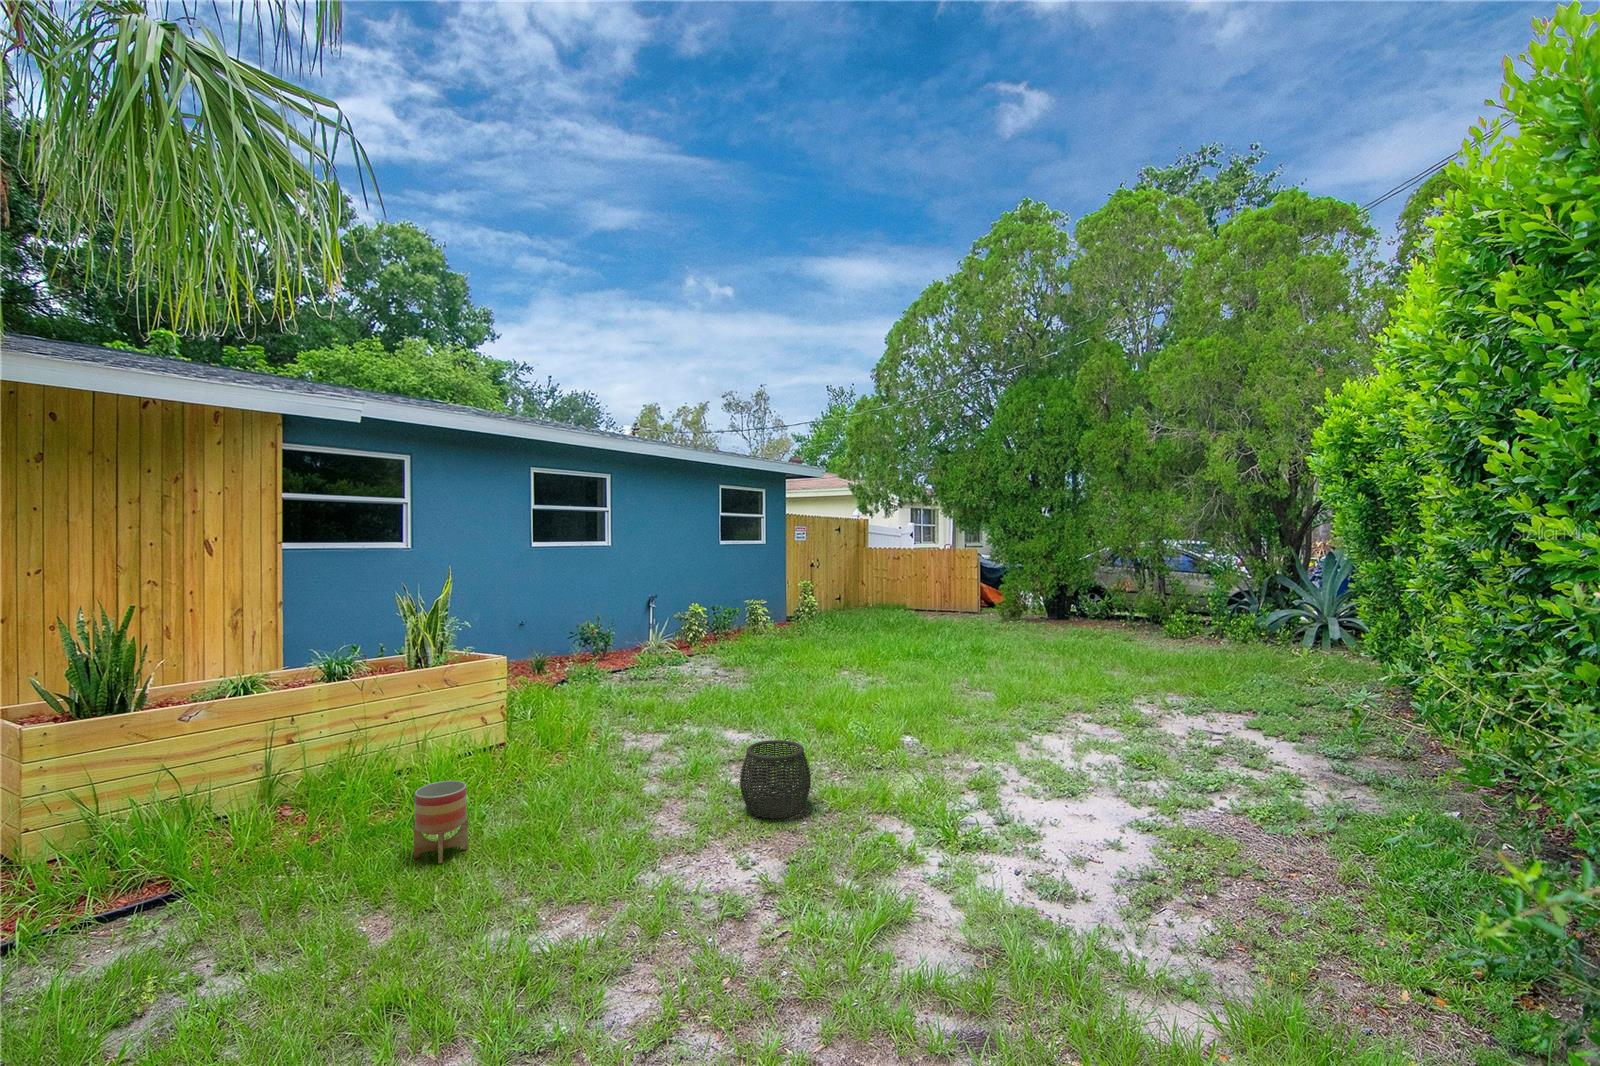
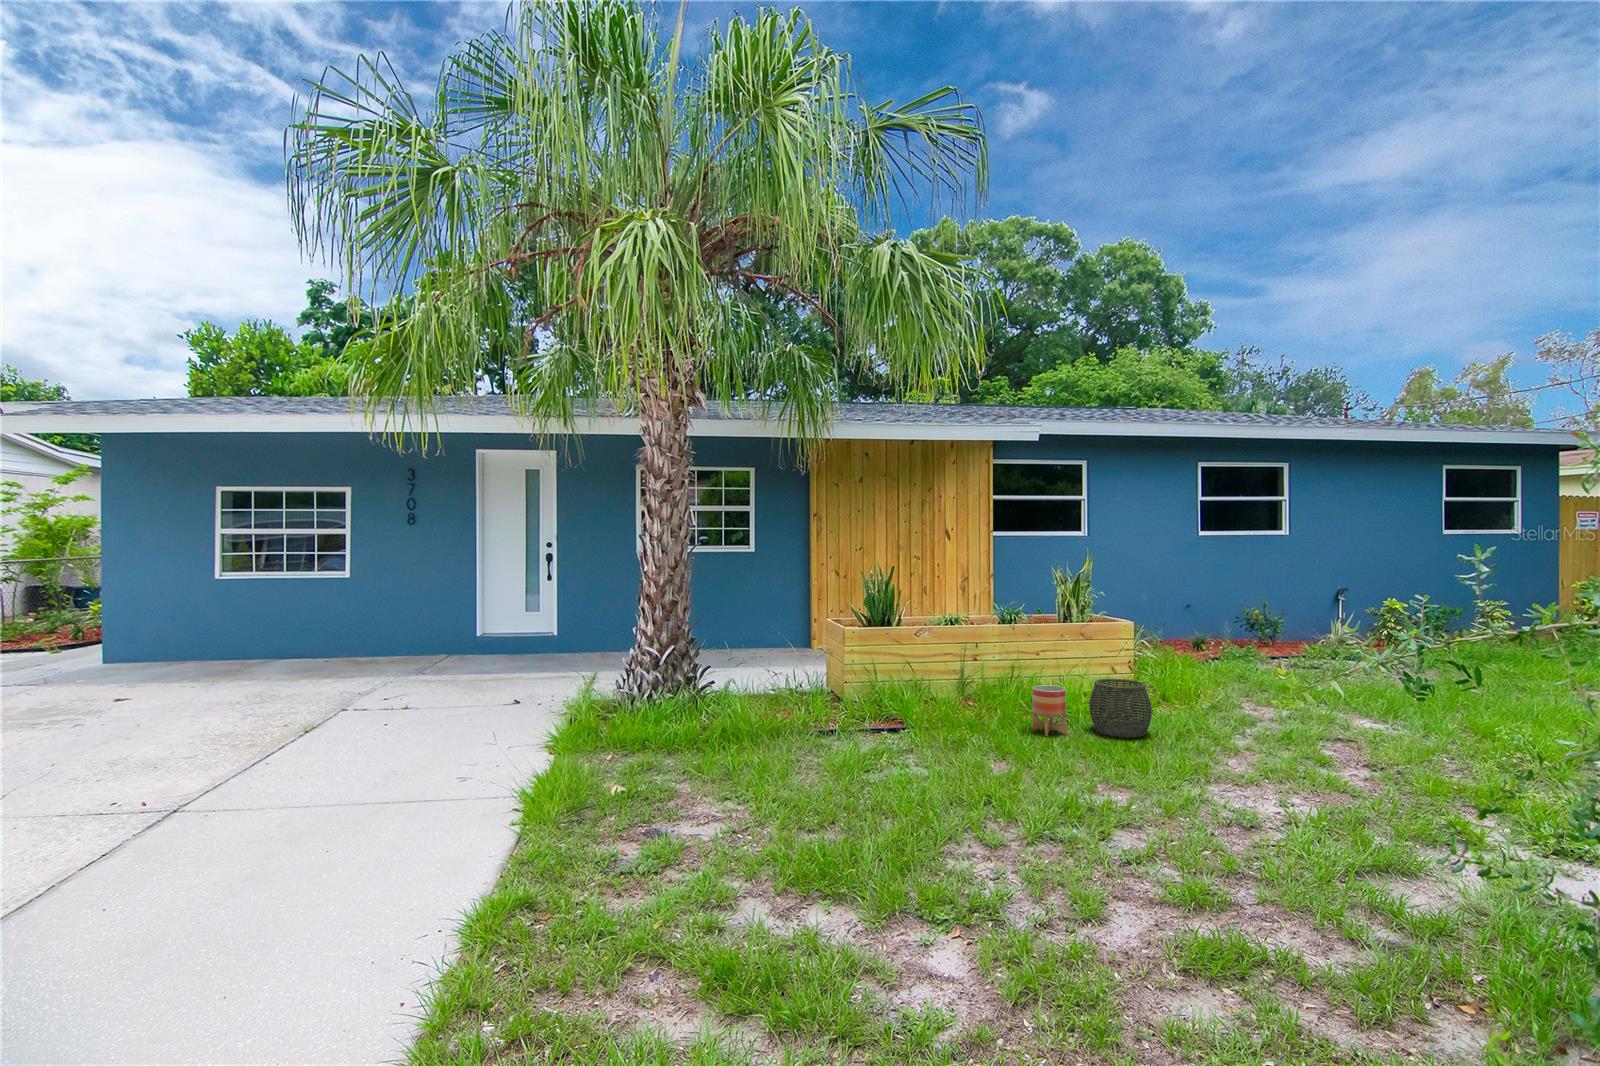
woven basket: present [740,740,811,819] -> present [1089,679,1152,738]

